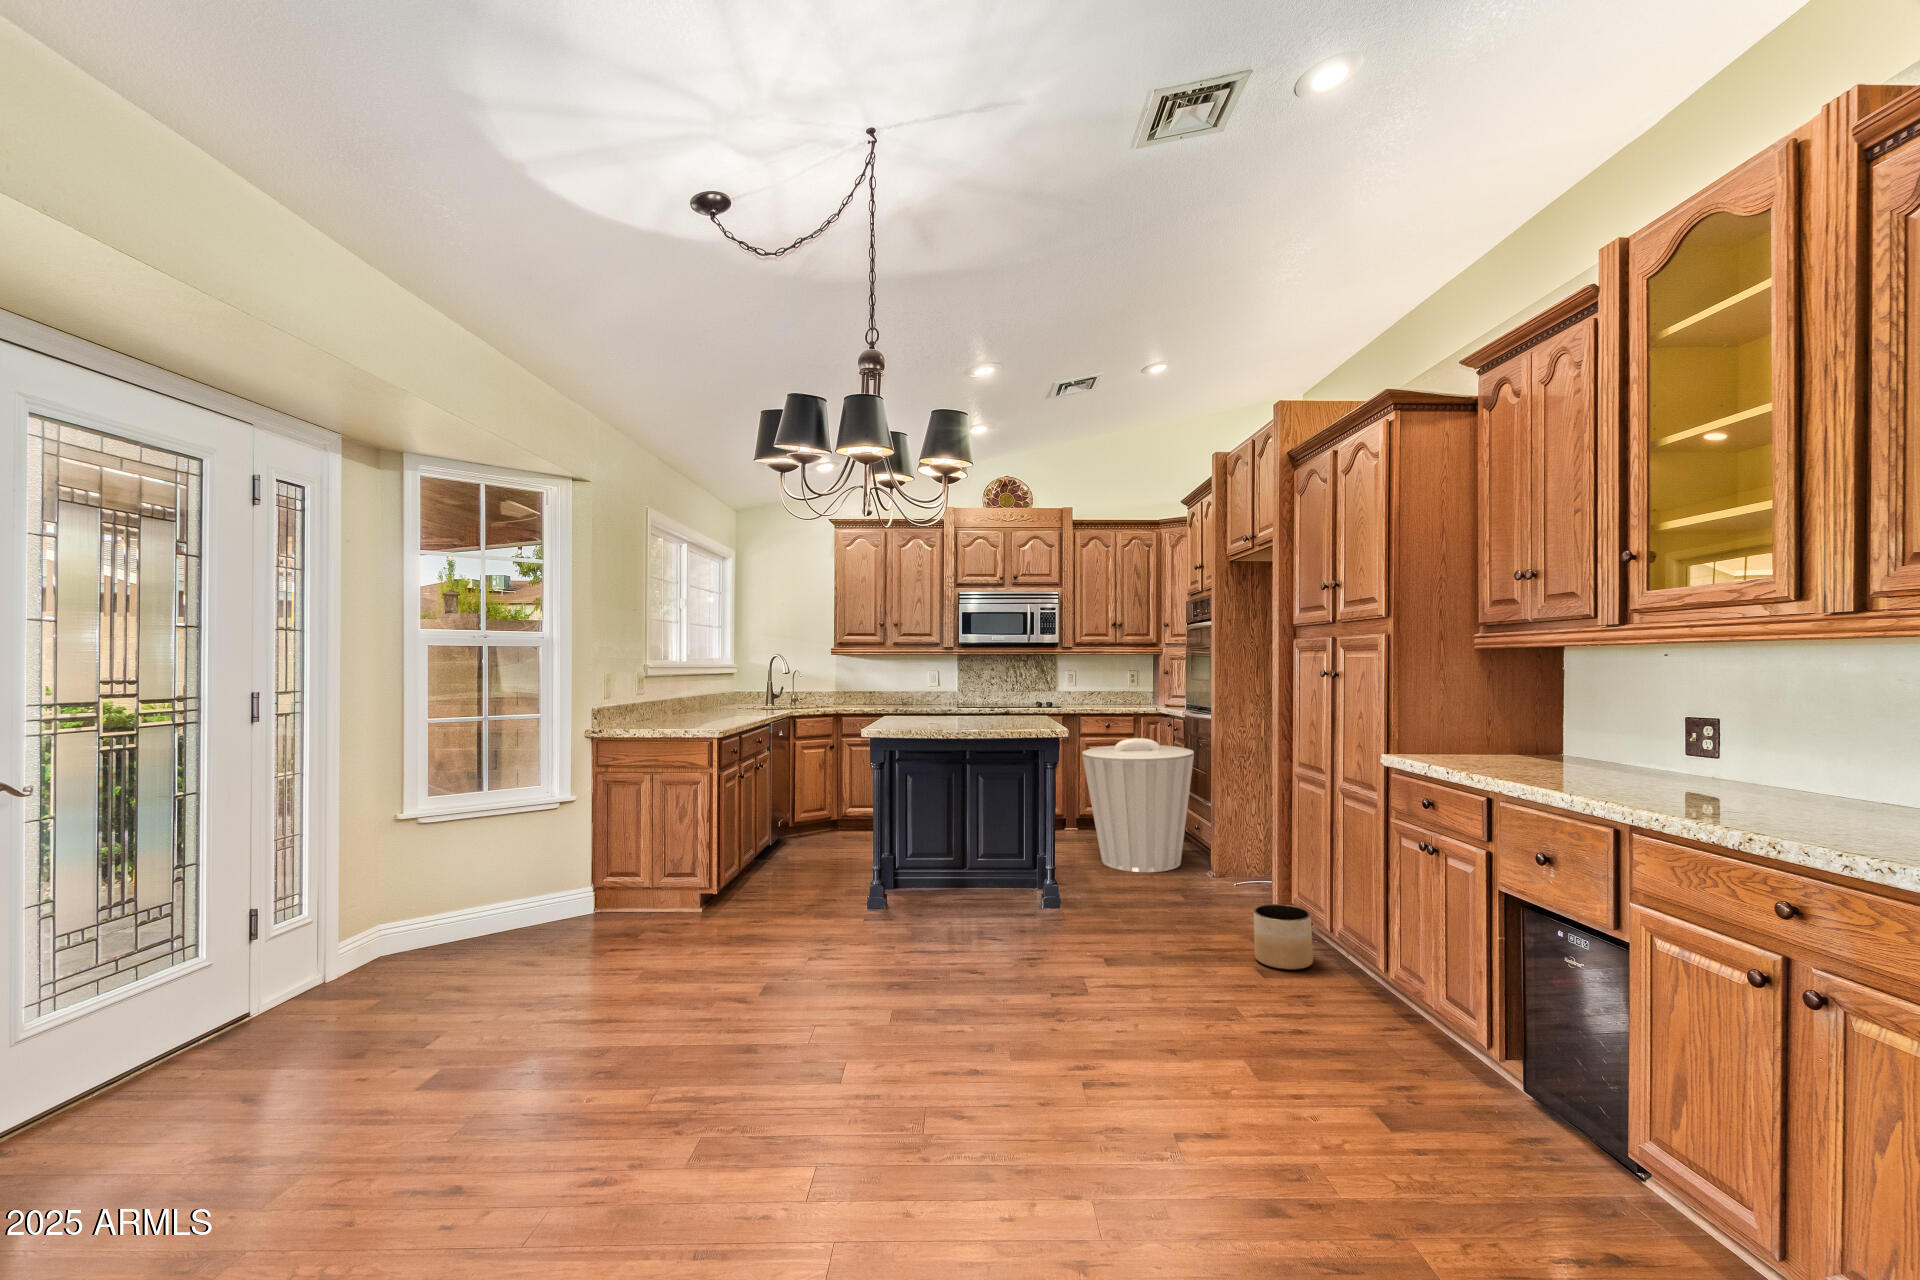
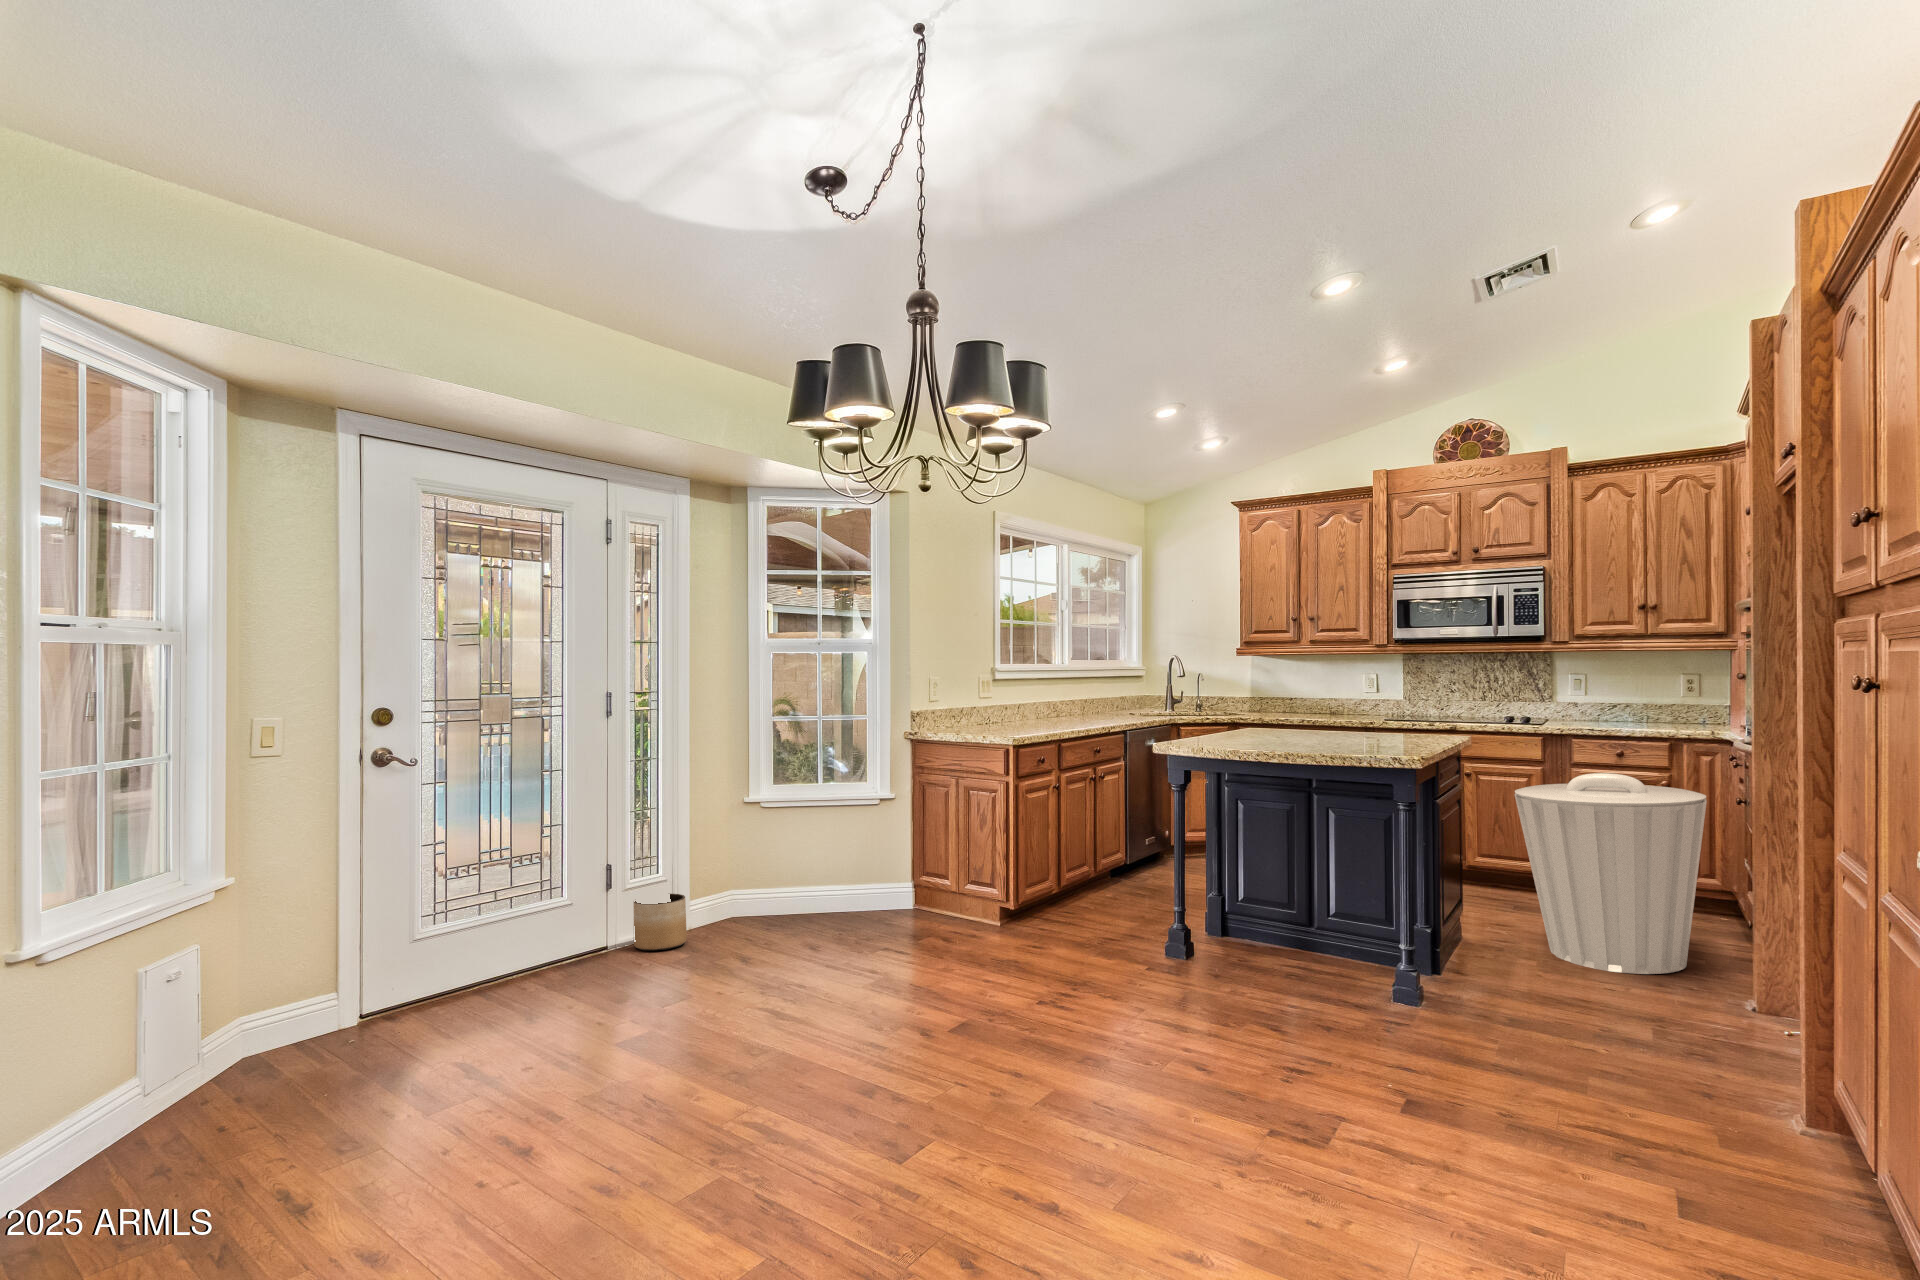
planter: present [1254,904,1313,970] -> present [633,894,687,951]

